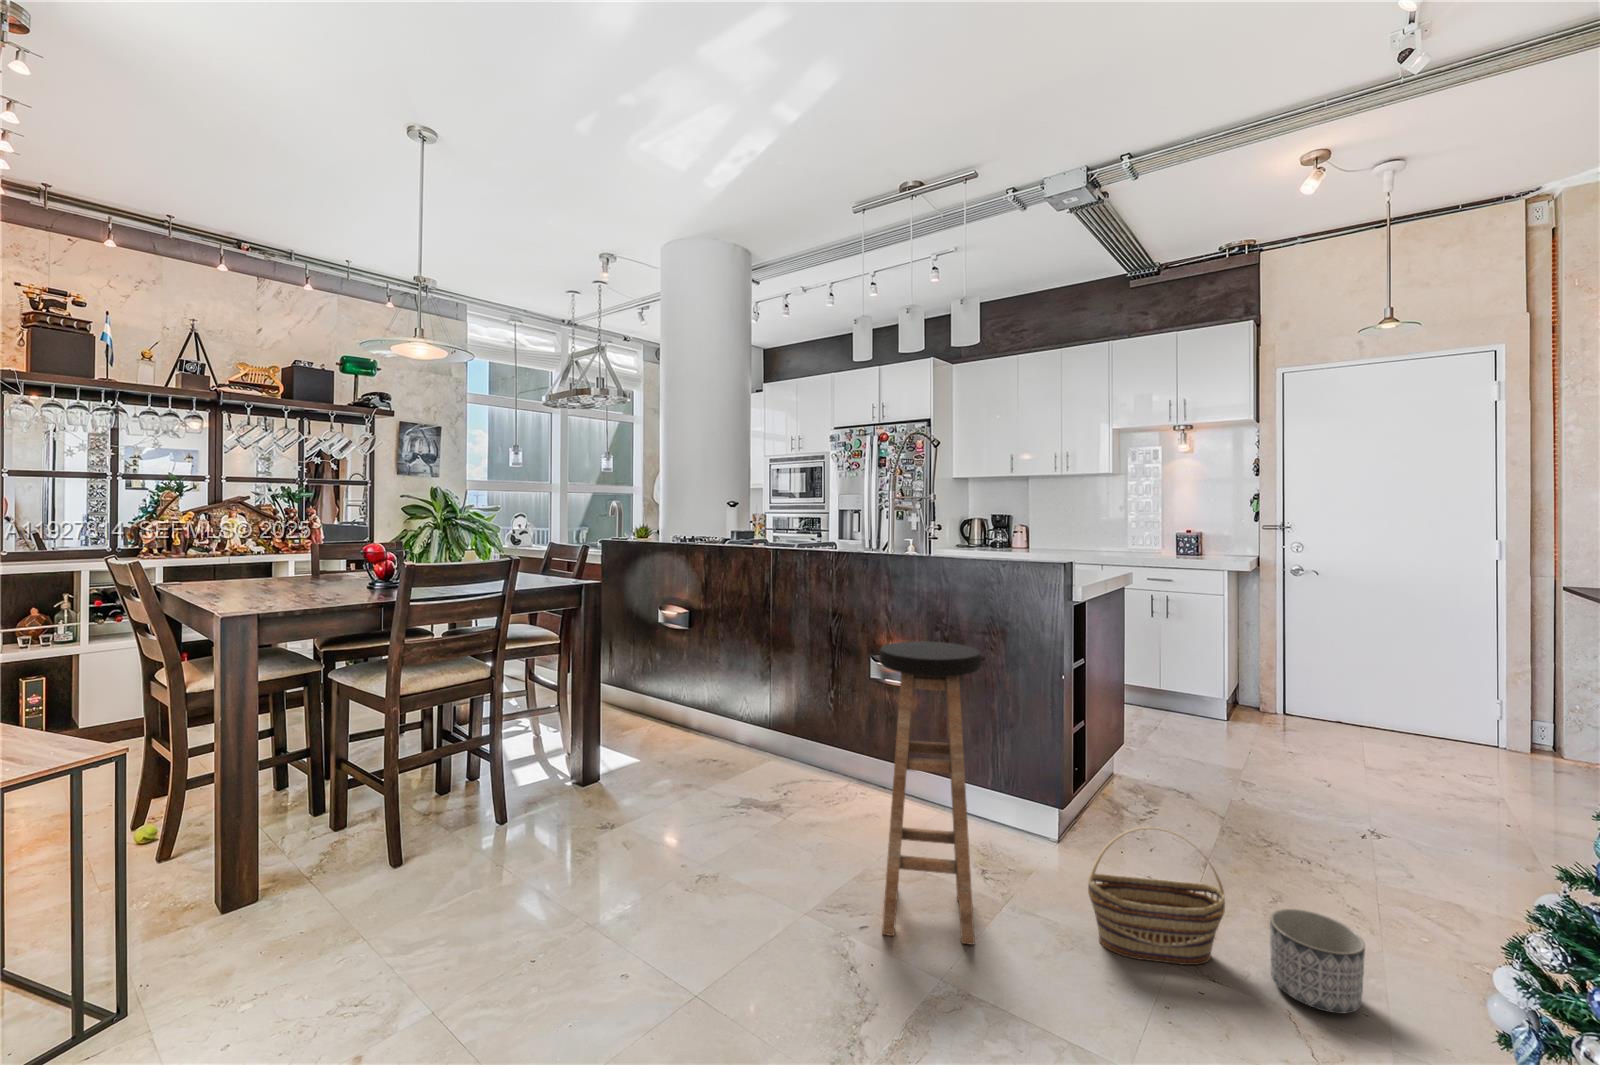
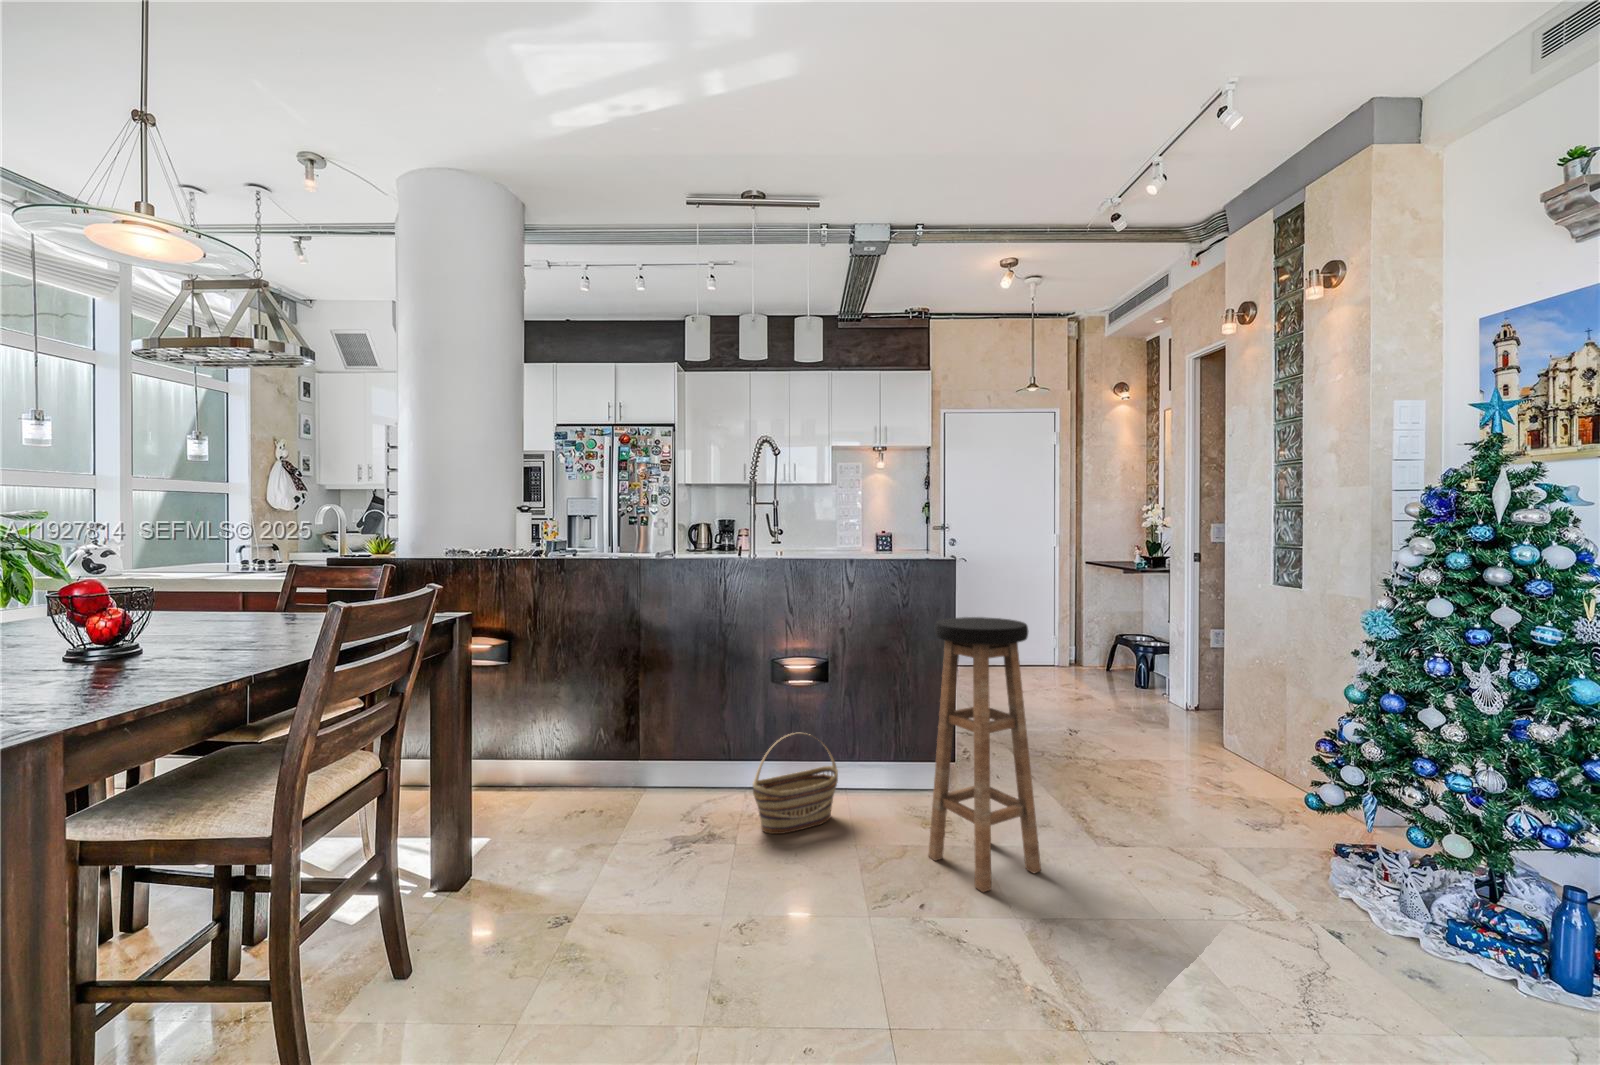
basket: present [1088,827,1225,965] -> present [753,733,838,834]
planter: present [1270,909,1365,1014] -> none [1173,768,1232,827]

